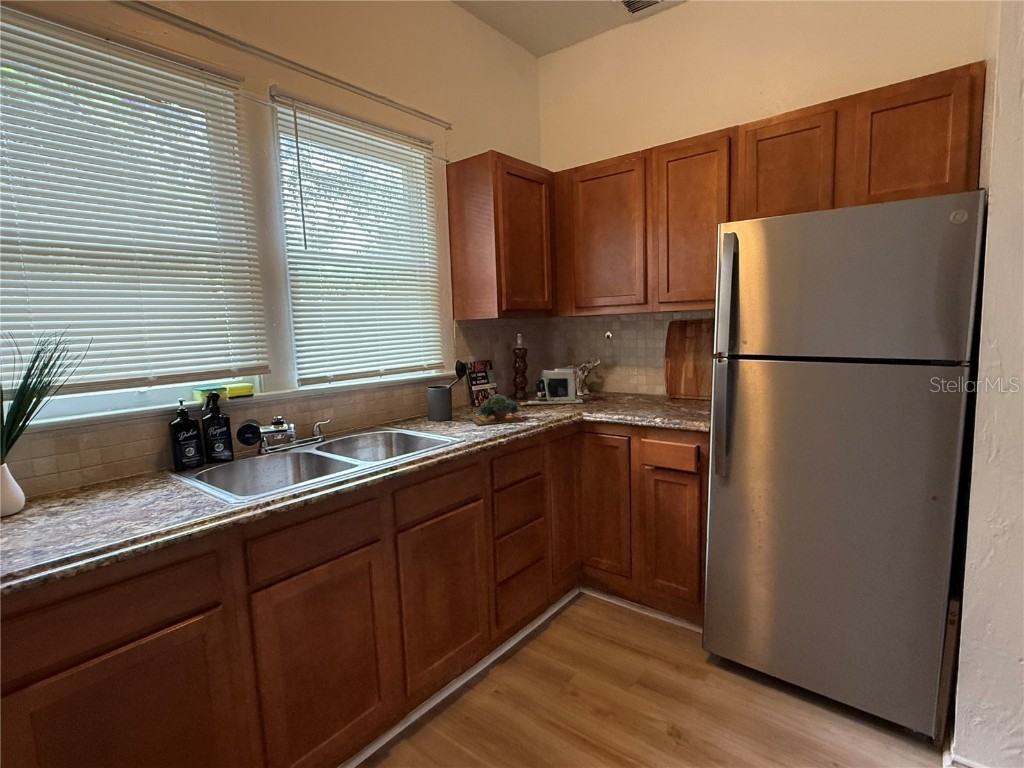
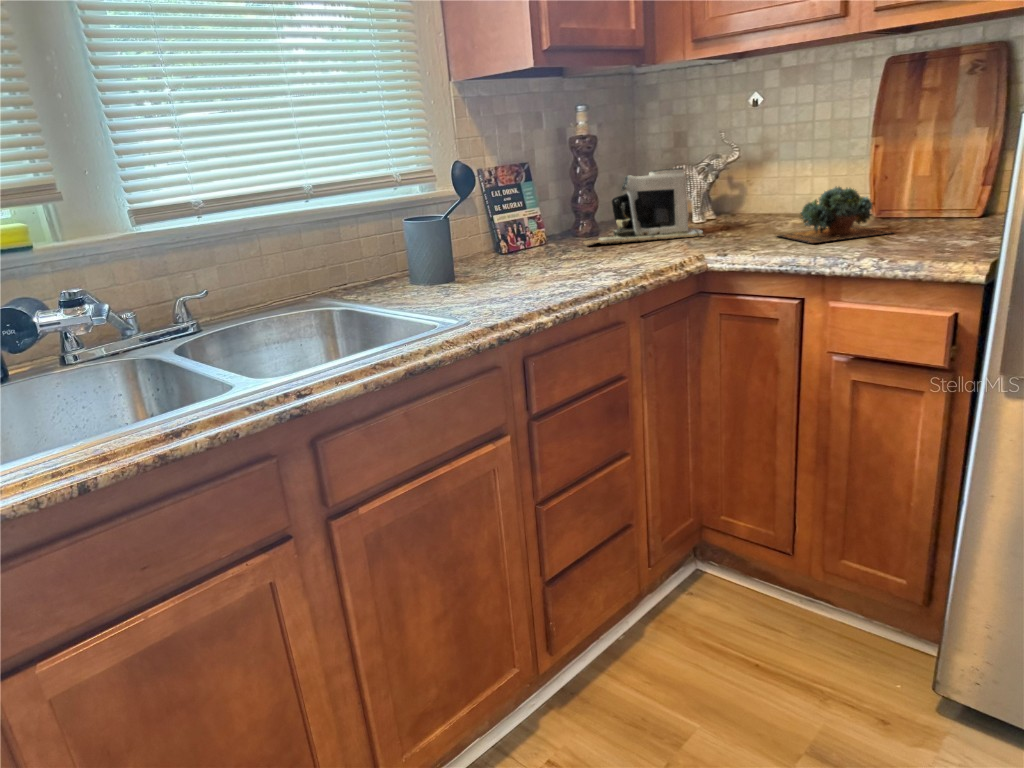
succulent plant: present [470,394,525,425] -> present [777,187,892,243]

